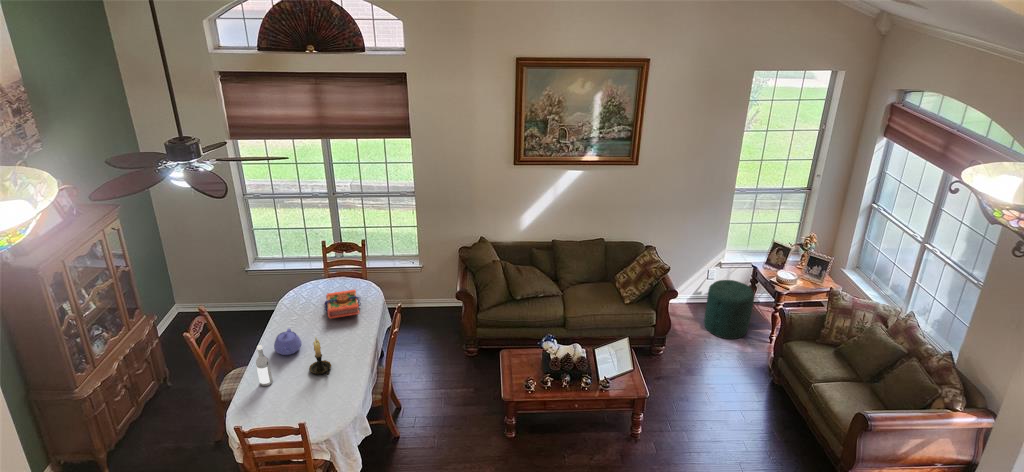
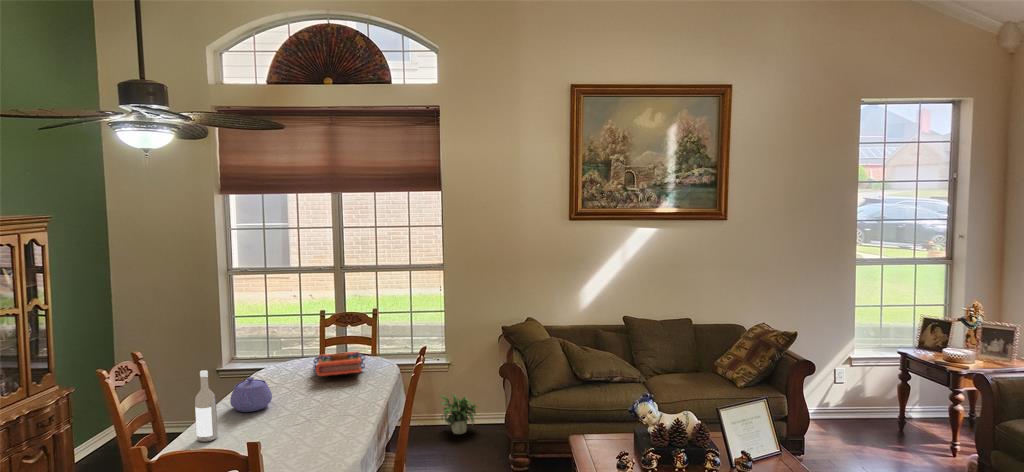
ottoman: present [704,280,754,339] -> none [845,372,915,452]
potted plant: none [413,288,444,319] -> present [440,394,479,434]
candle holder: present [309,337,331,375] -> none [277,365,312,431]

